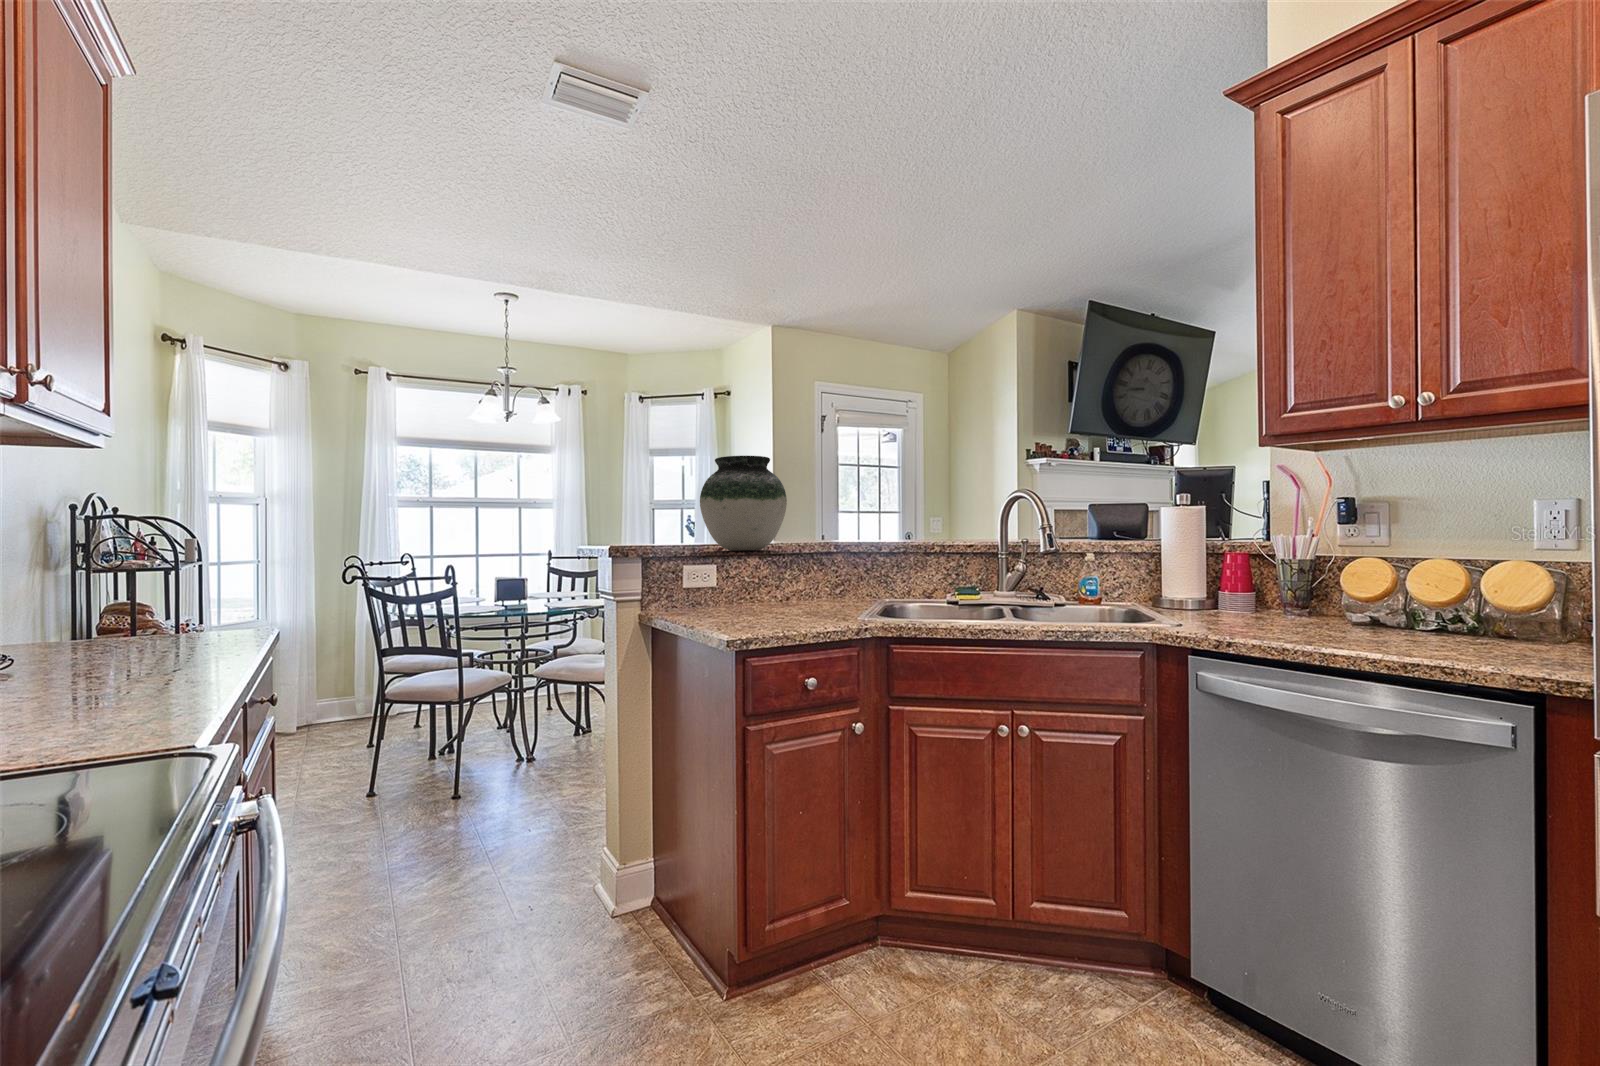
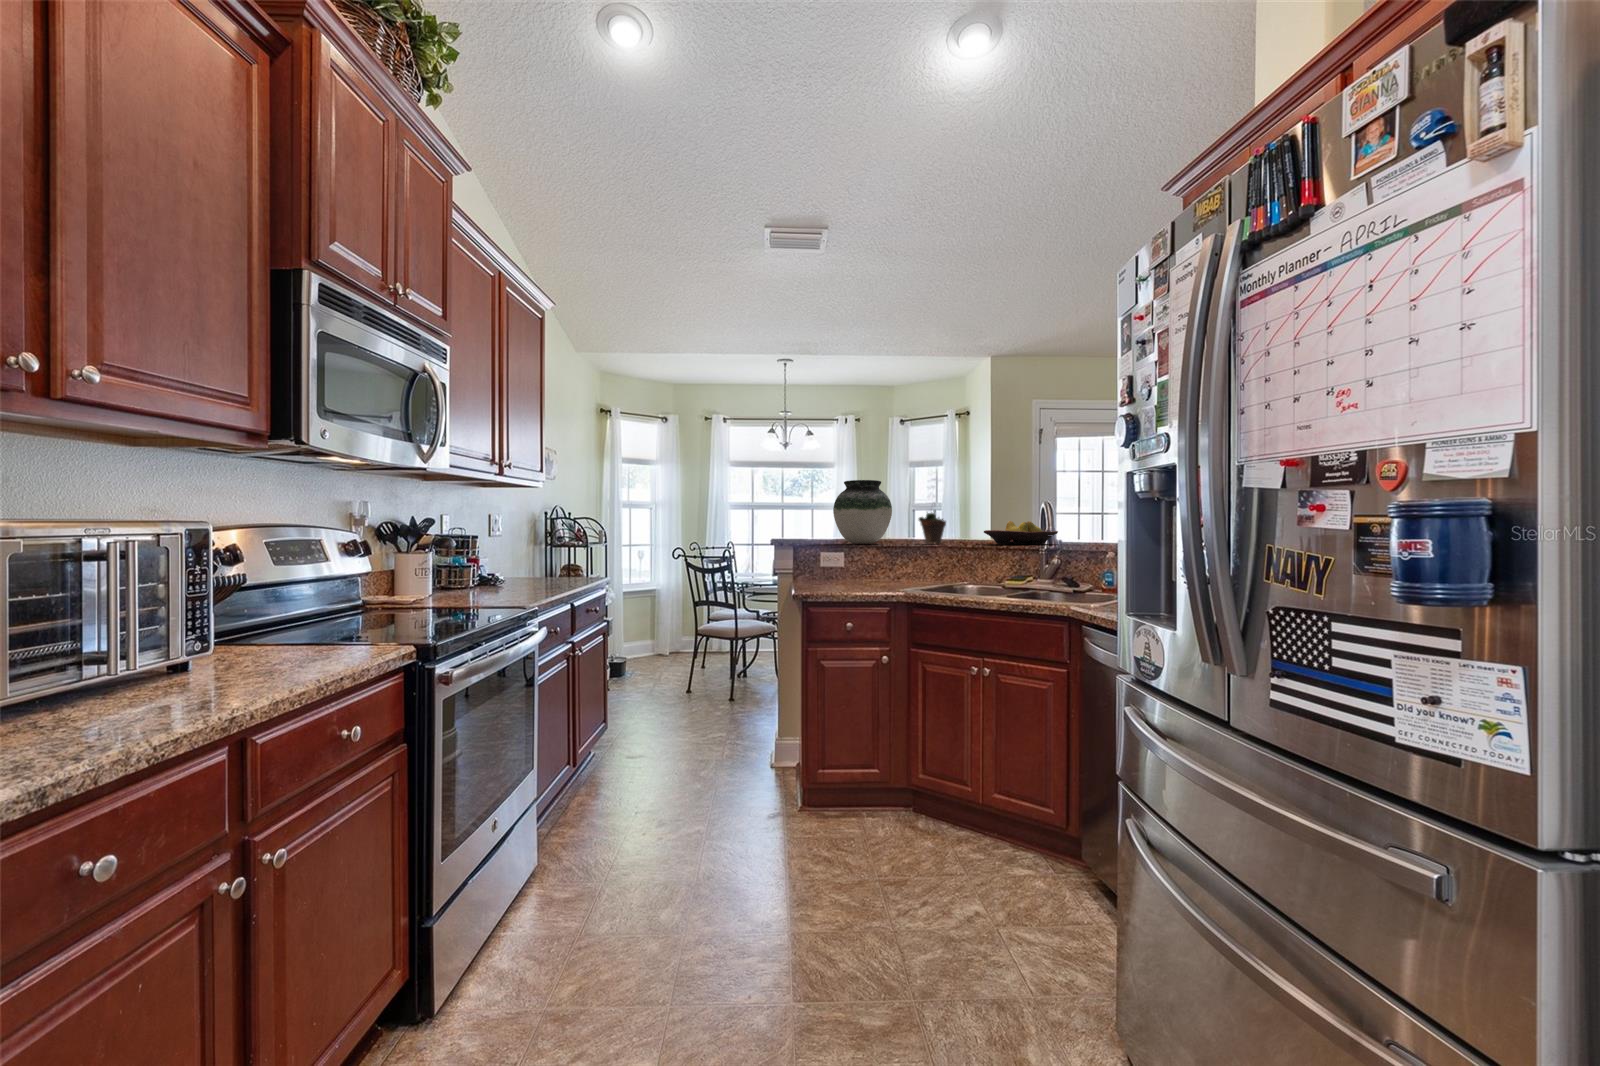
succulent plant: none [813,490,852,548] -> present [919,512,946,543]
fruit bowl: none [905,516,982,546] -> present [984,521,1058,544]

